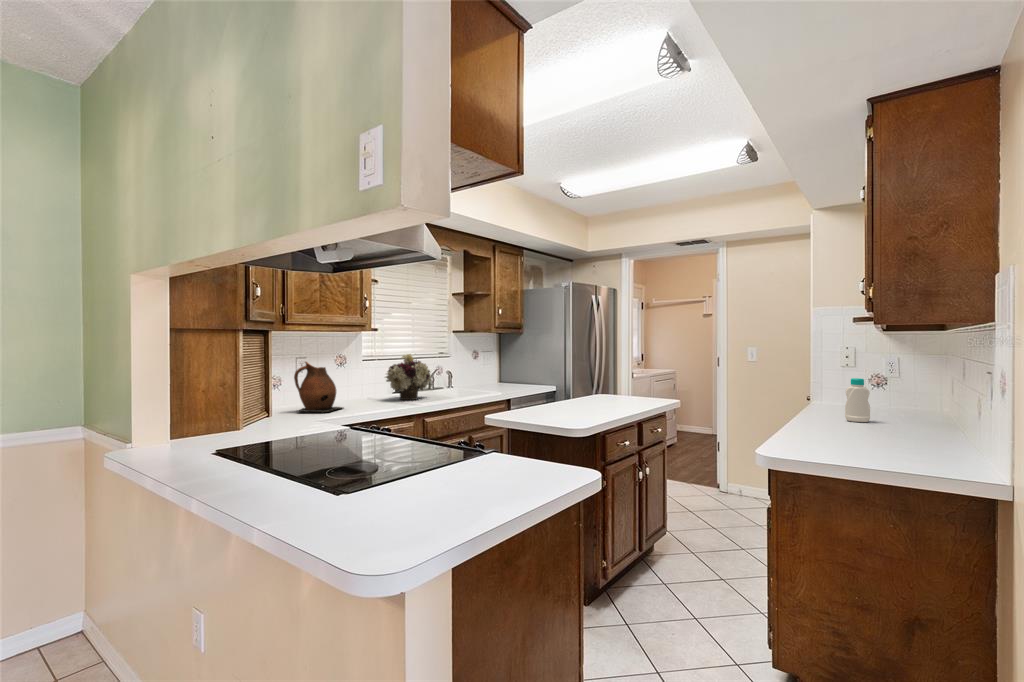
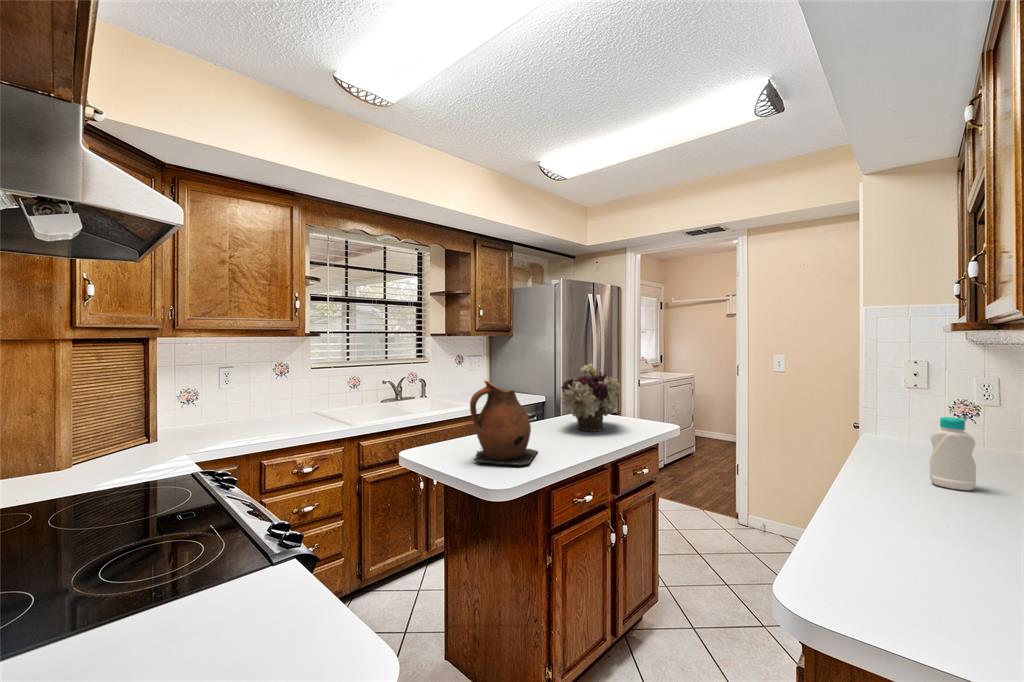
flower arrangement: present [385,354,431,400] -> present [561,364,620,431]
ceramic pitcher: present [294,362,343,413] -> present [470,381,538,466]

